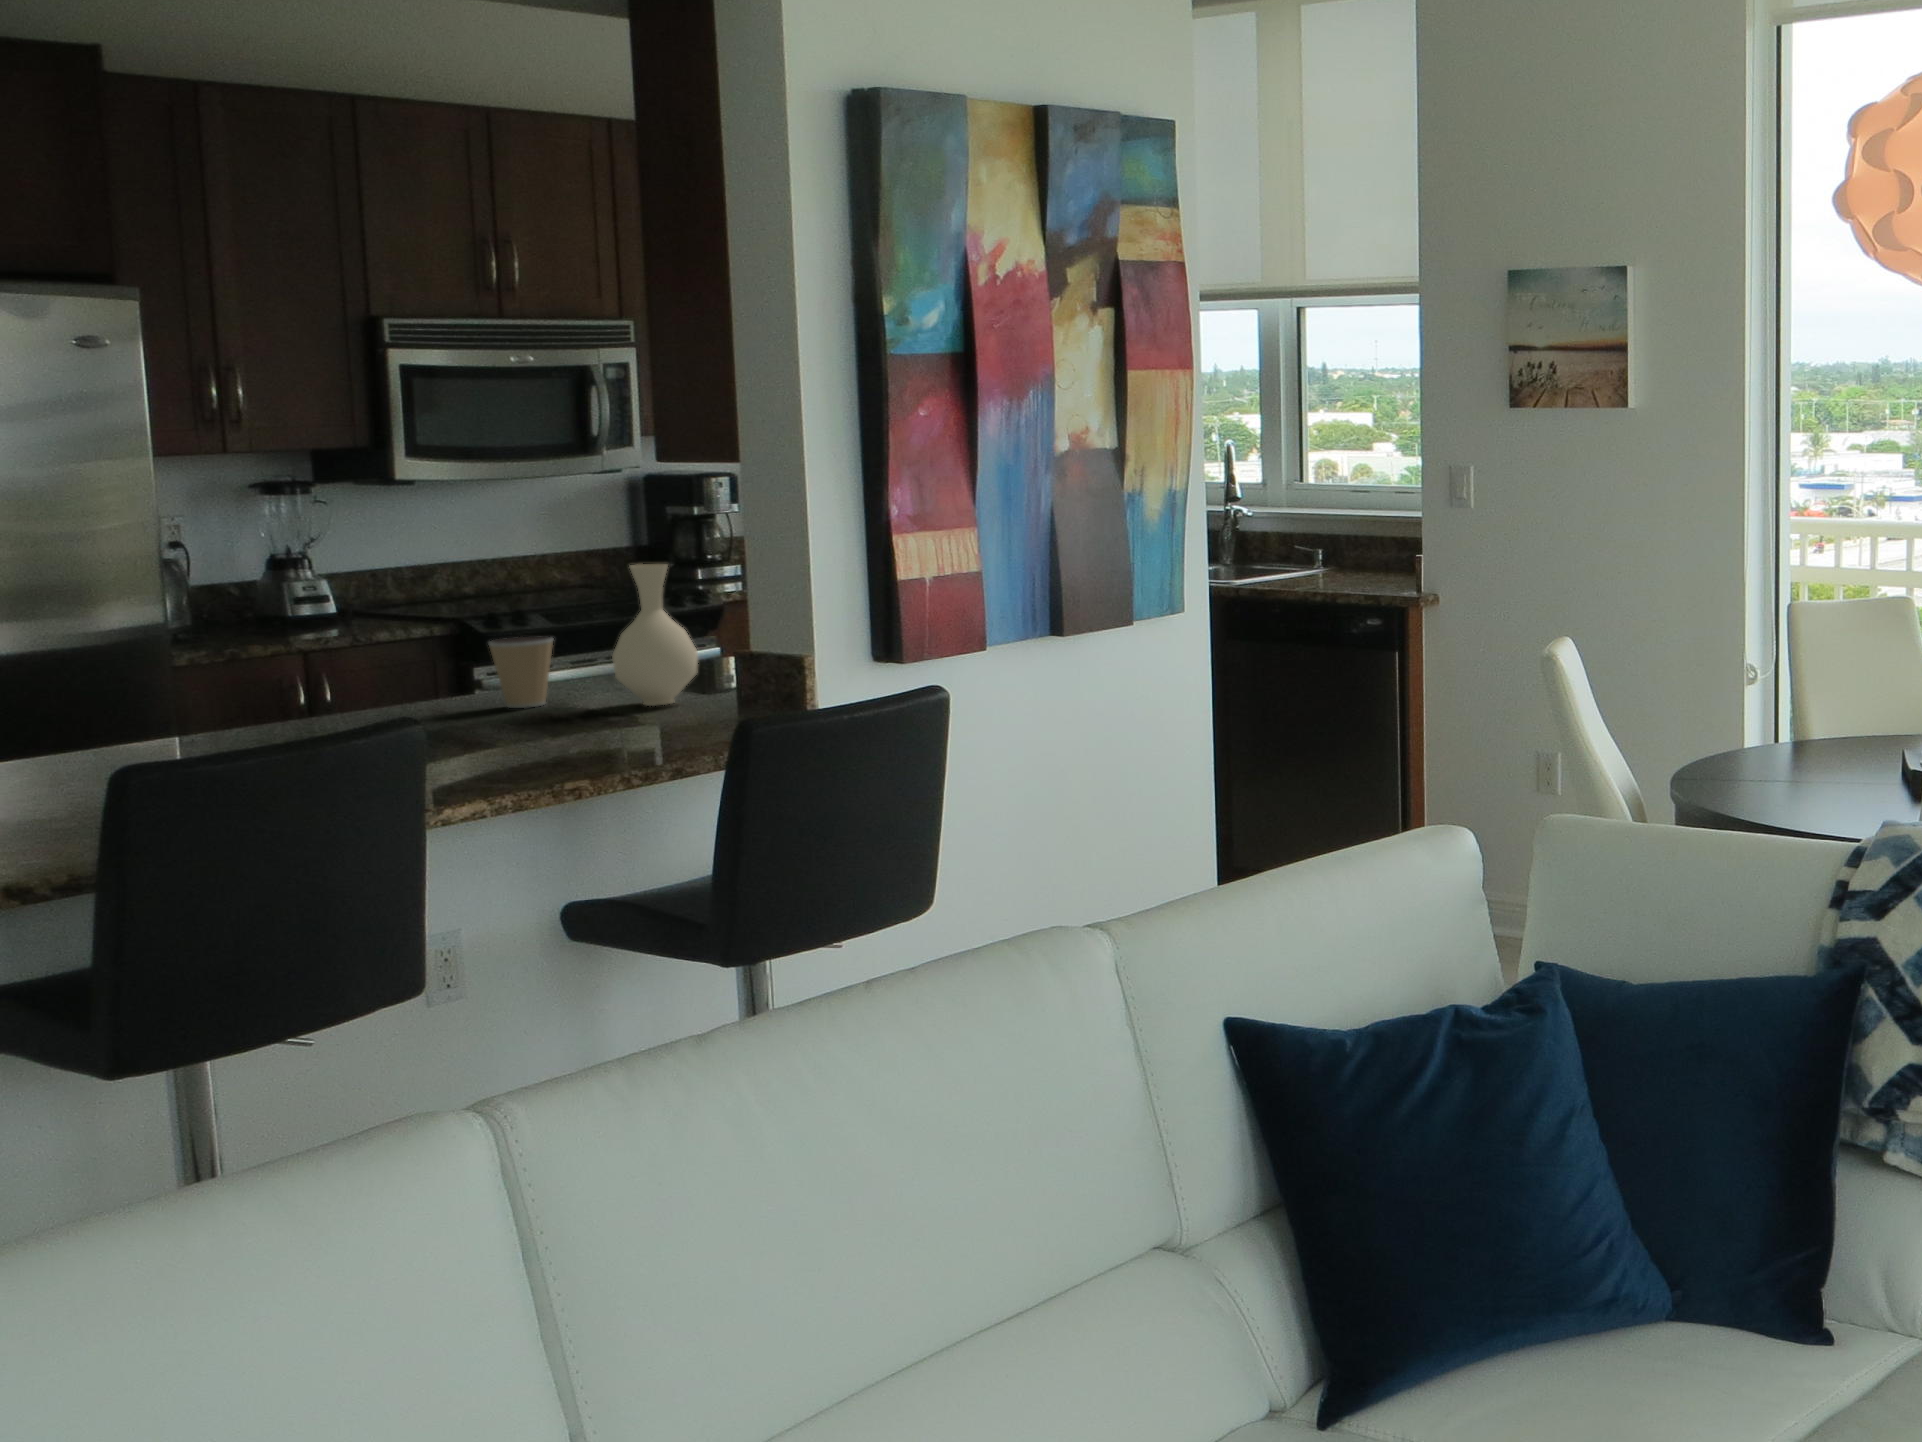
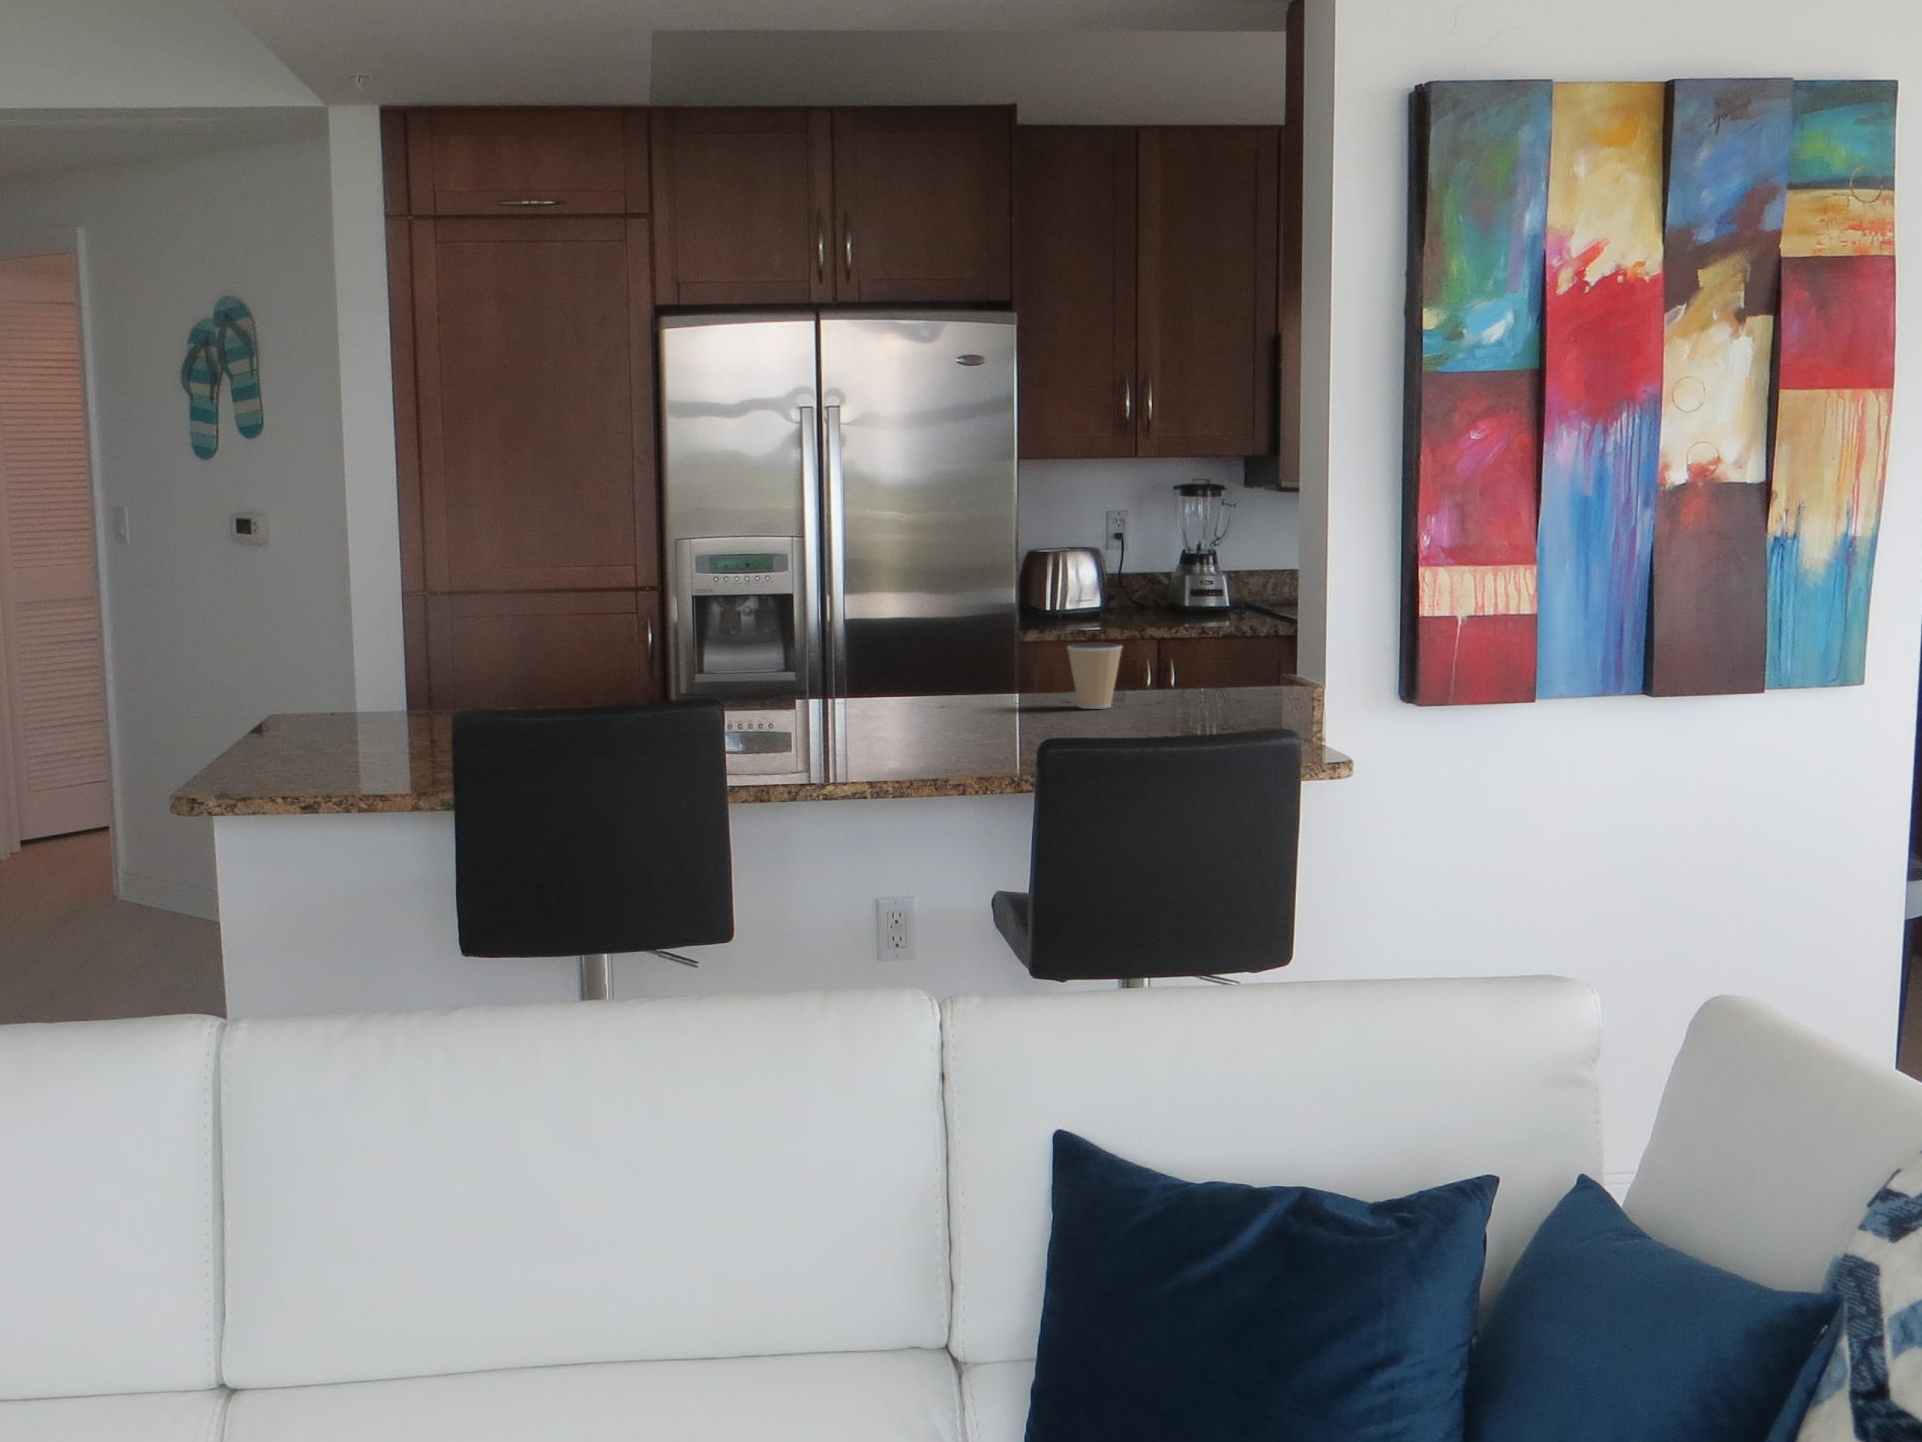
vase: present [612,564,698,706] -> none [1138,583,1216,721]

